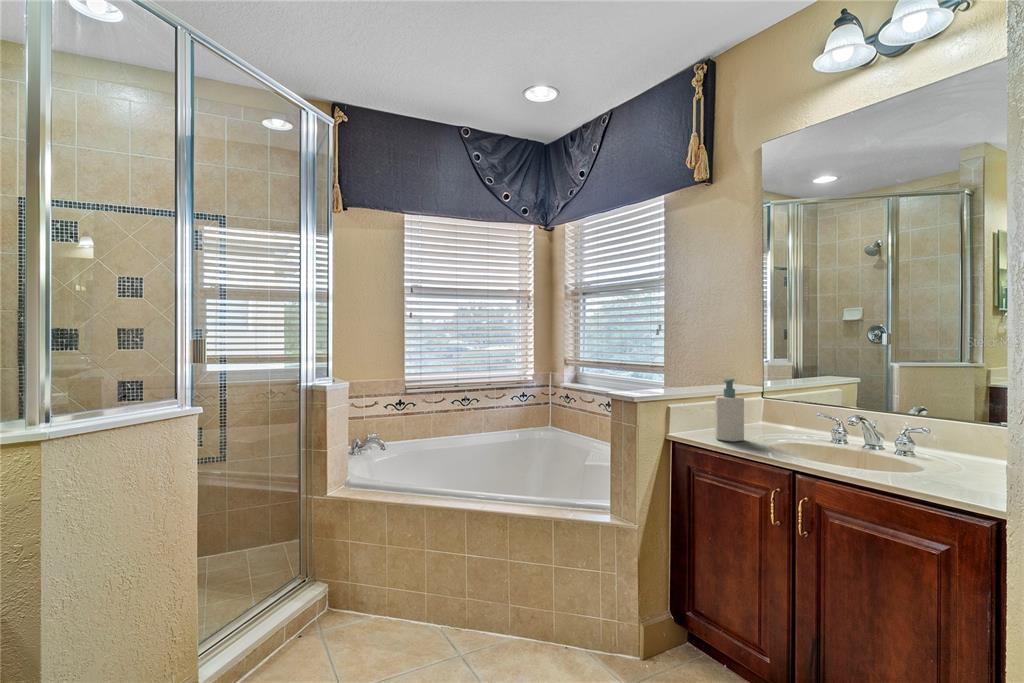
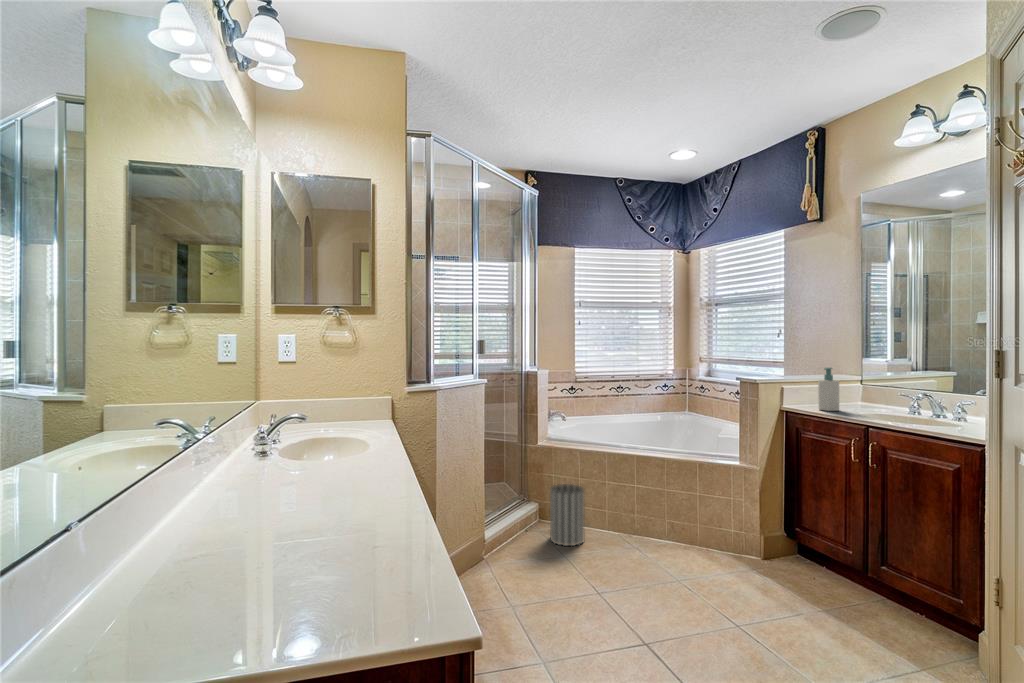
wastebasket: none [333,557,388,661] -> present [550,484,585,546]

